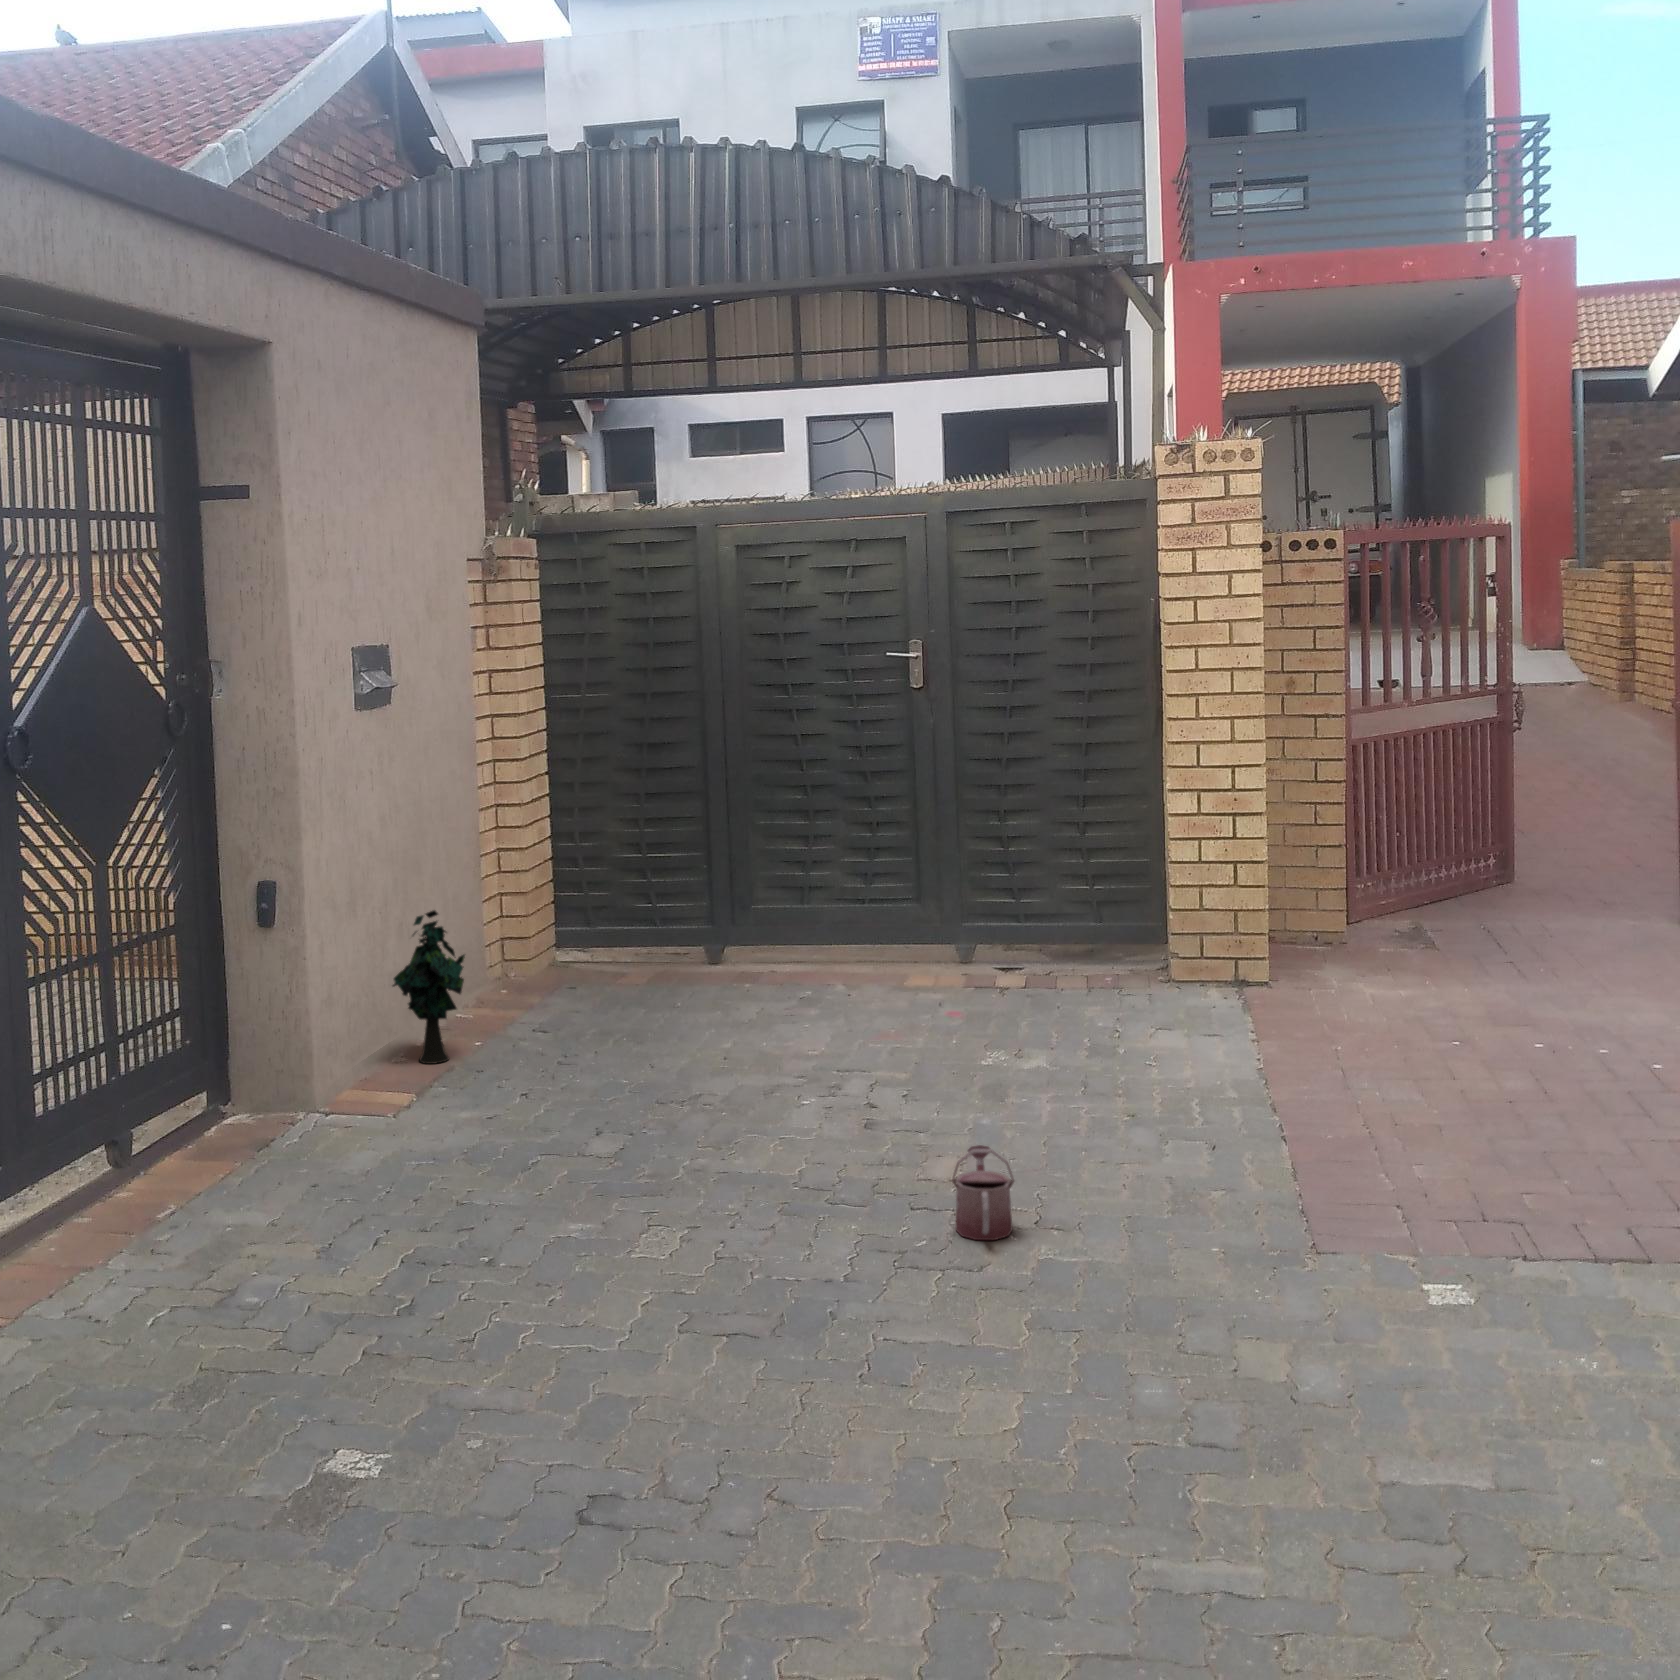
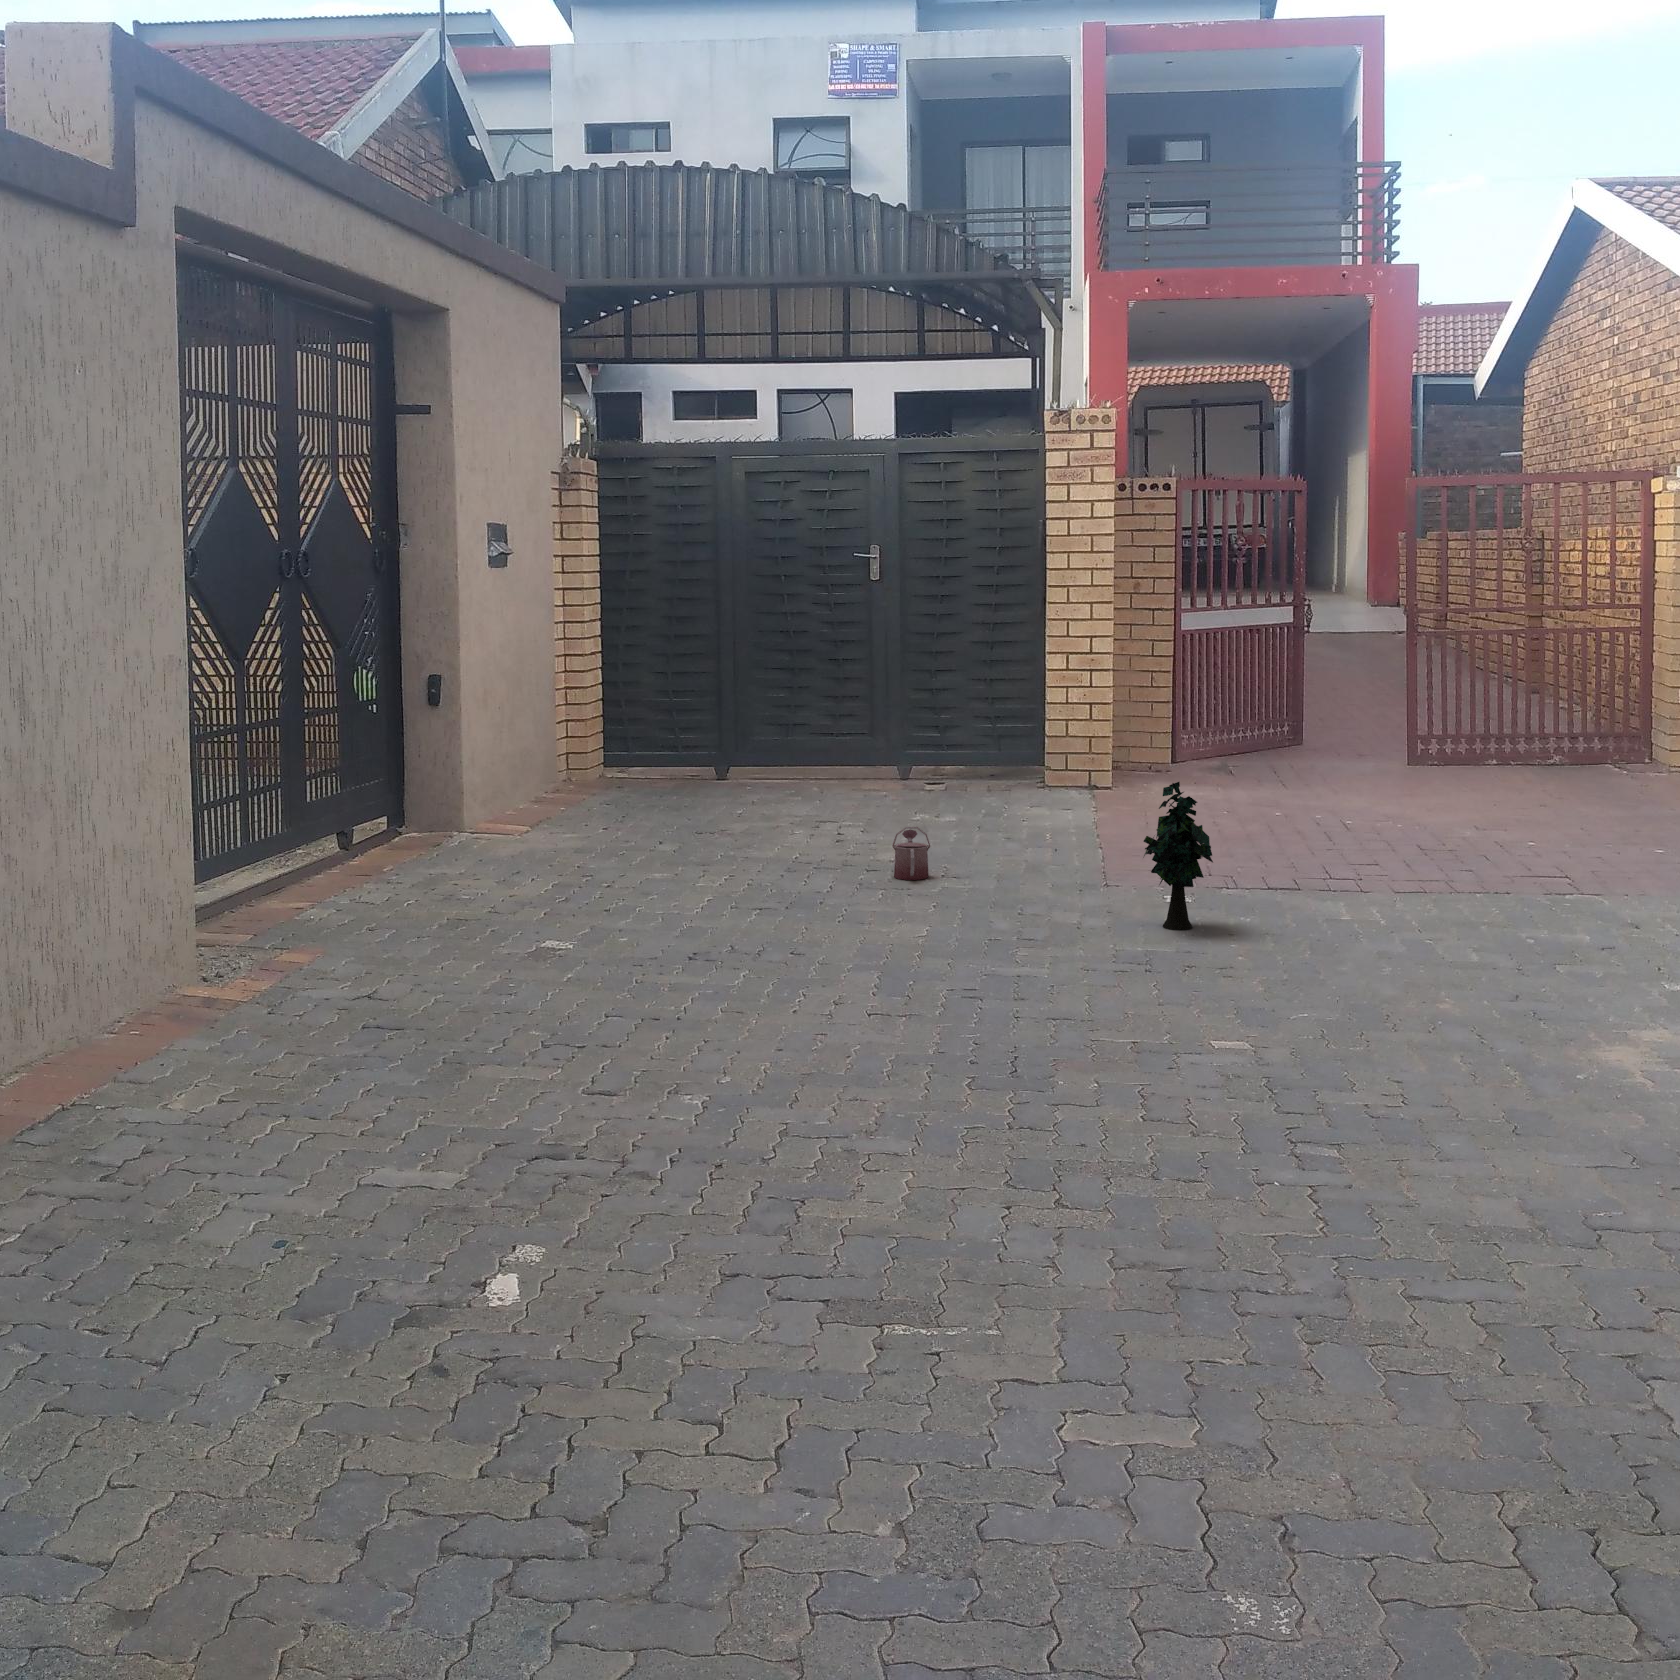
decorative plant: present [392,910,465,1064] -> present [1144,782,1213,930]

